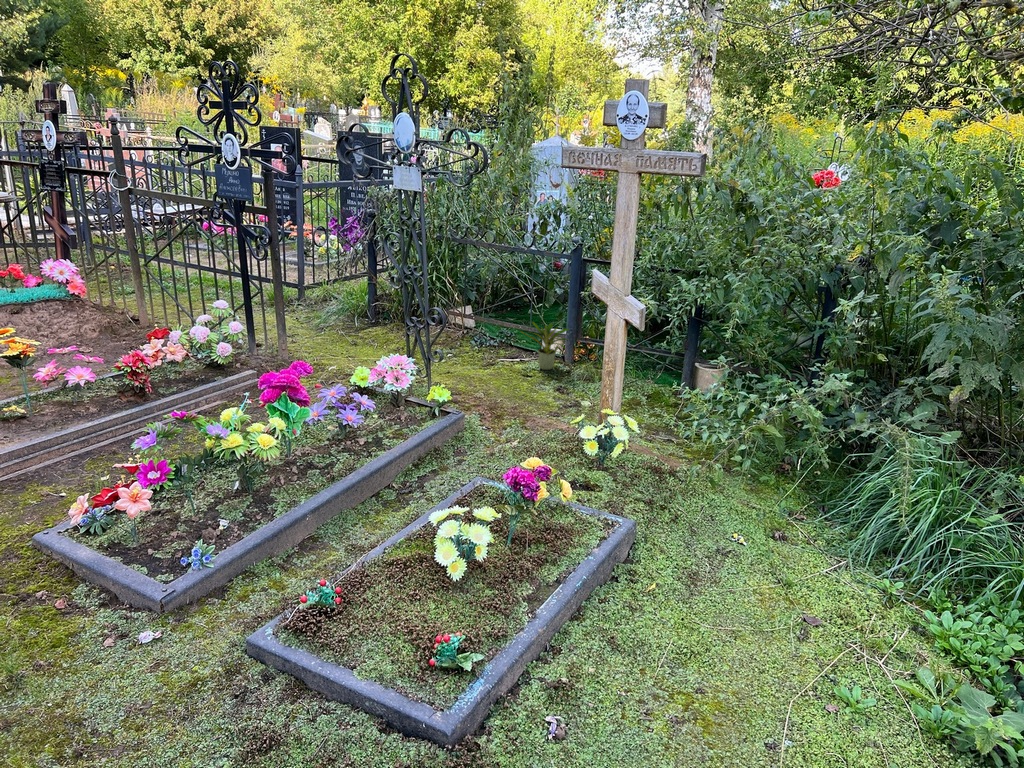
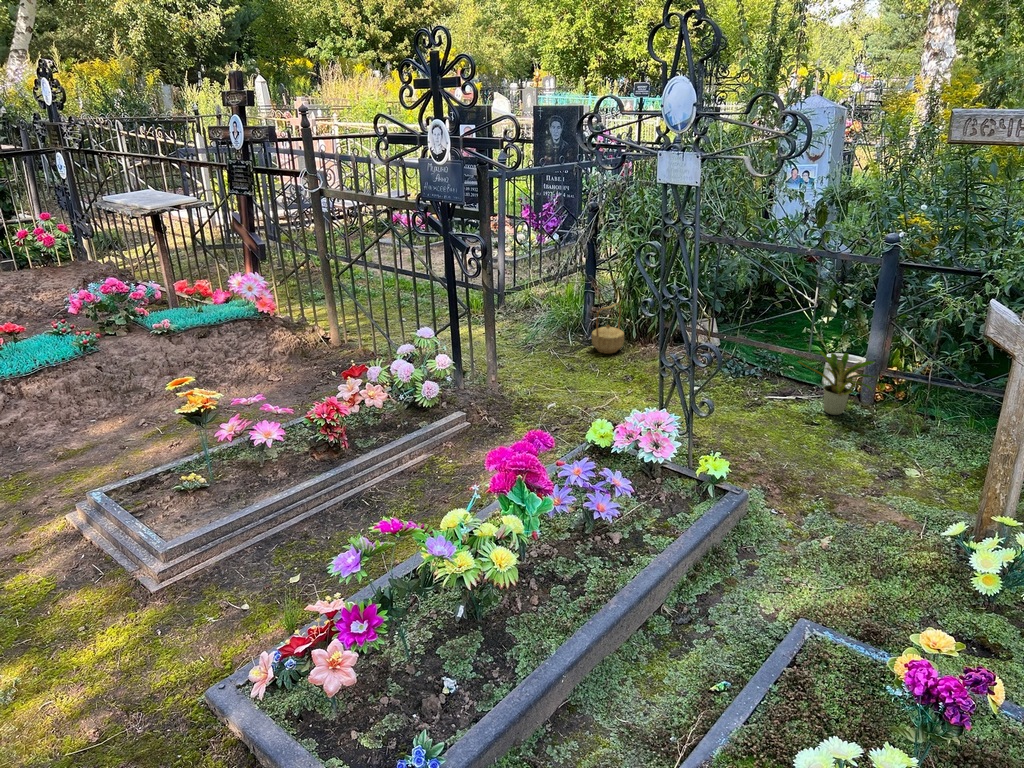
basket: none [374,293,401,333] -> present [592,303,624,354]

